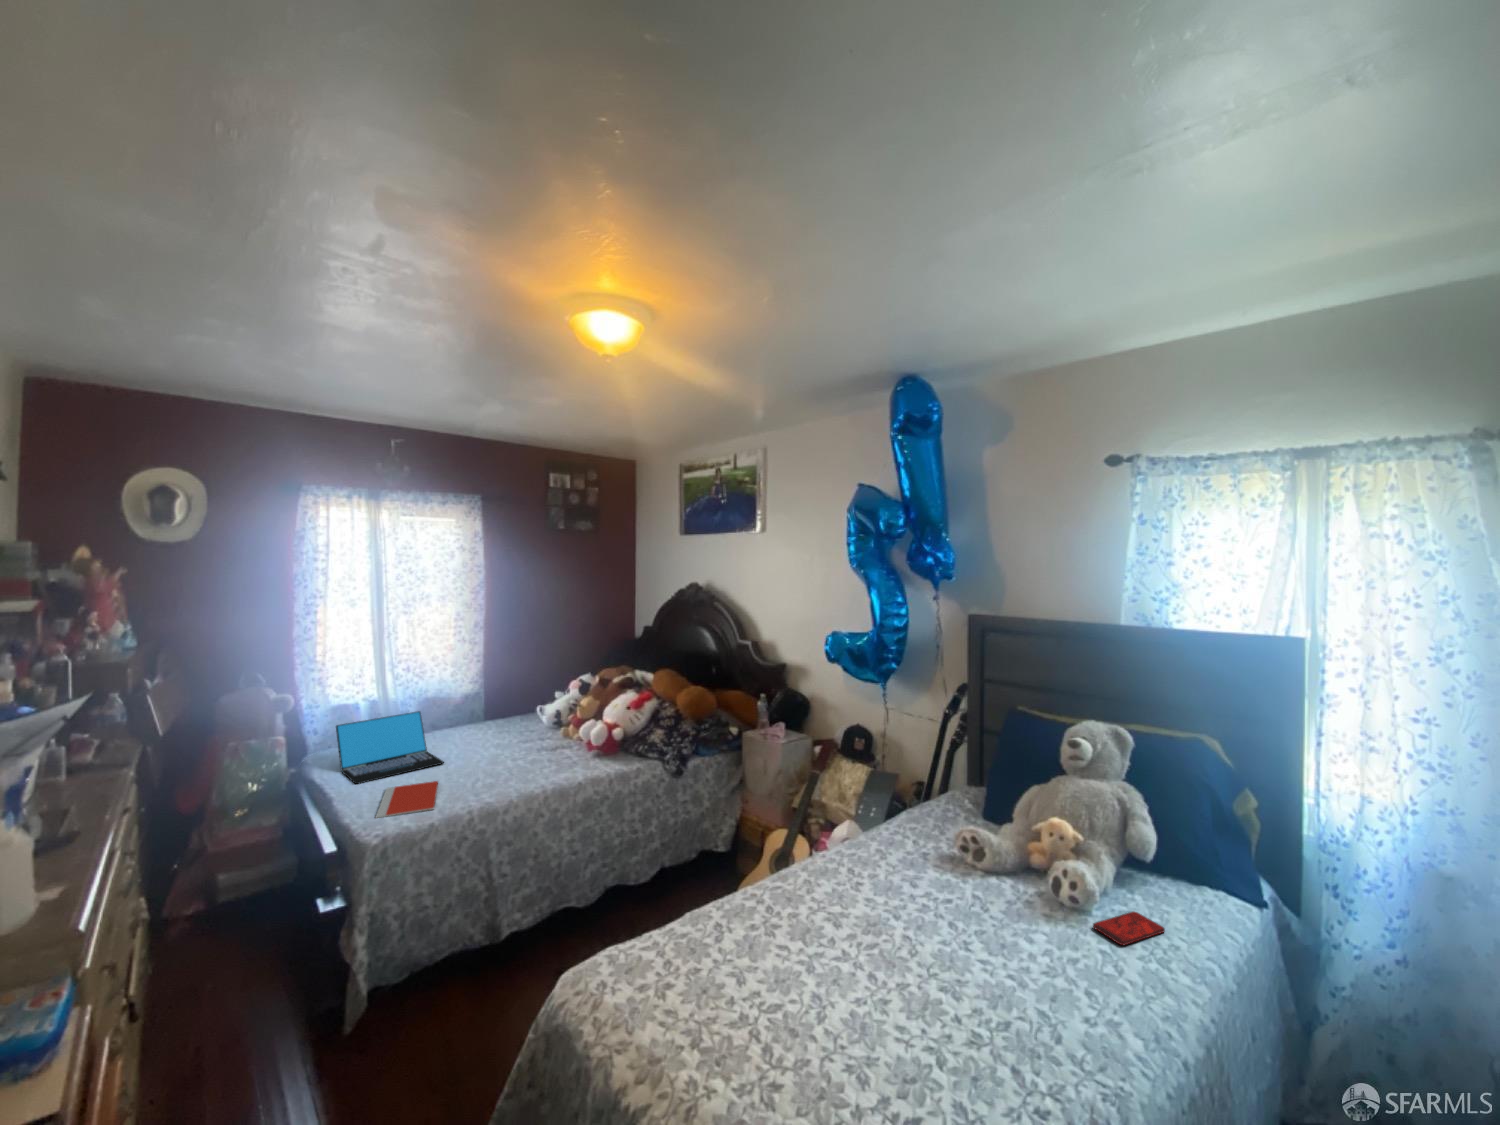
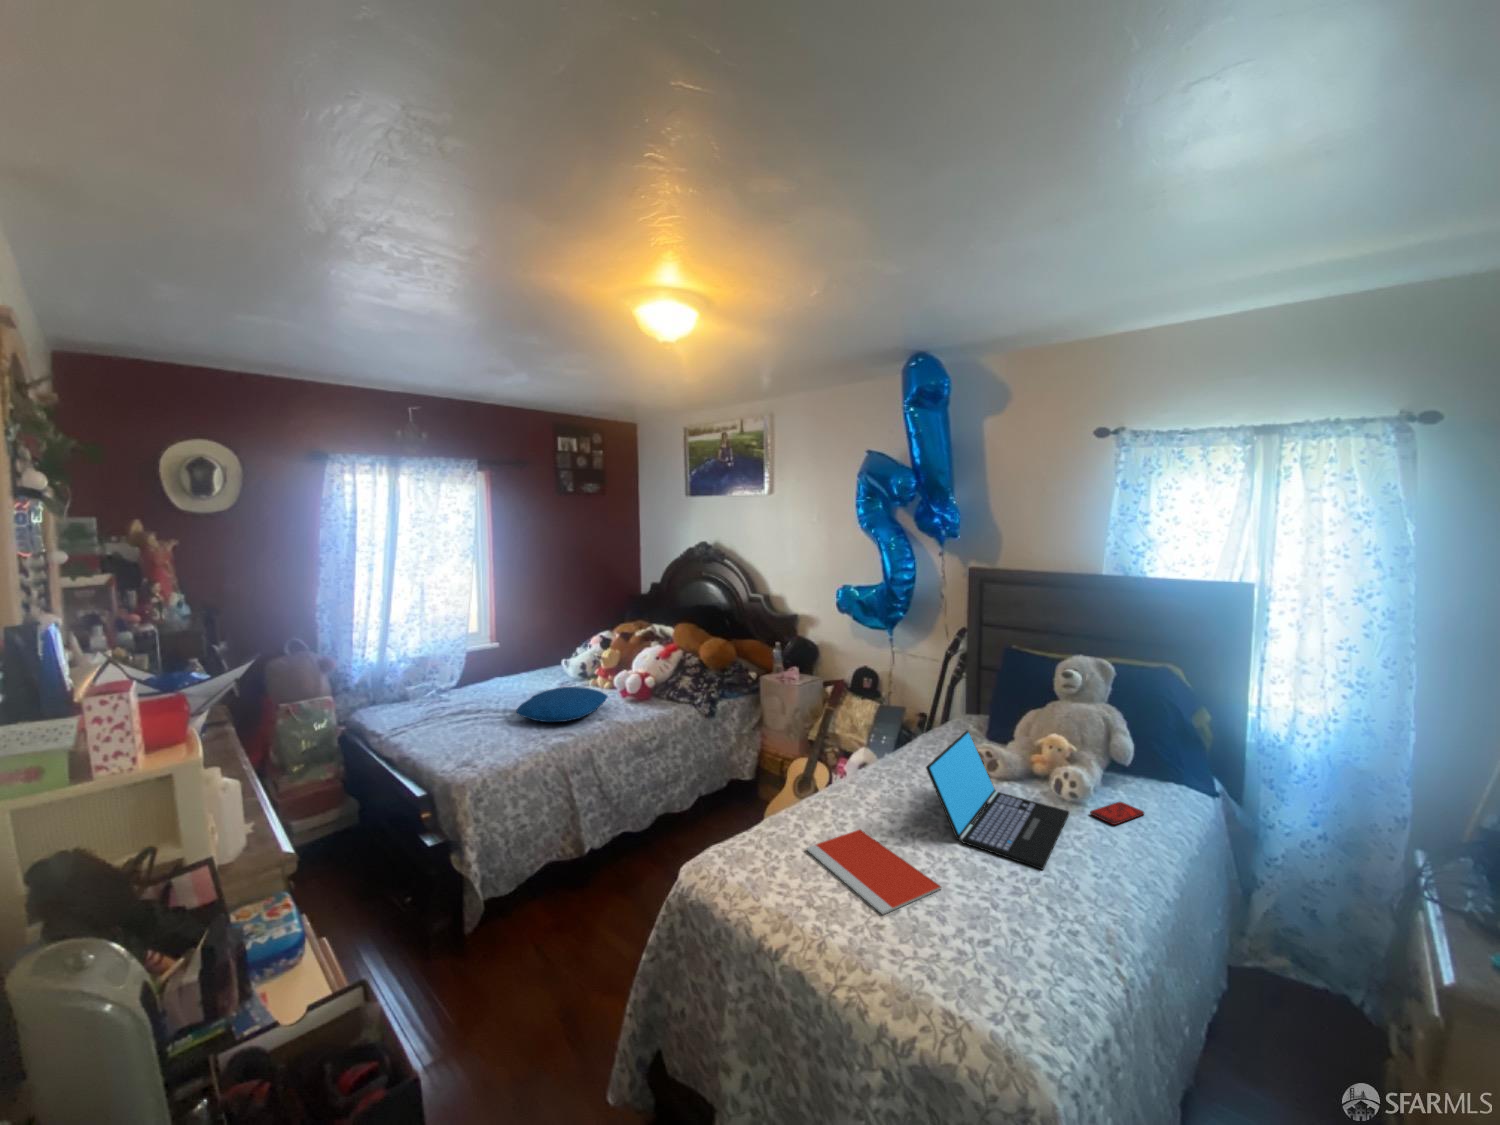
laptop: present [336,711,444,784] -> present [926,731,1069,869]
pillow: none [467,736,571,775] -> present [516,687,608,722]
notebook: present [376,781,438,818] -> present [806,830,942,915]

